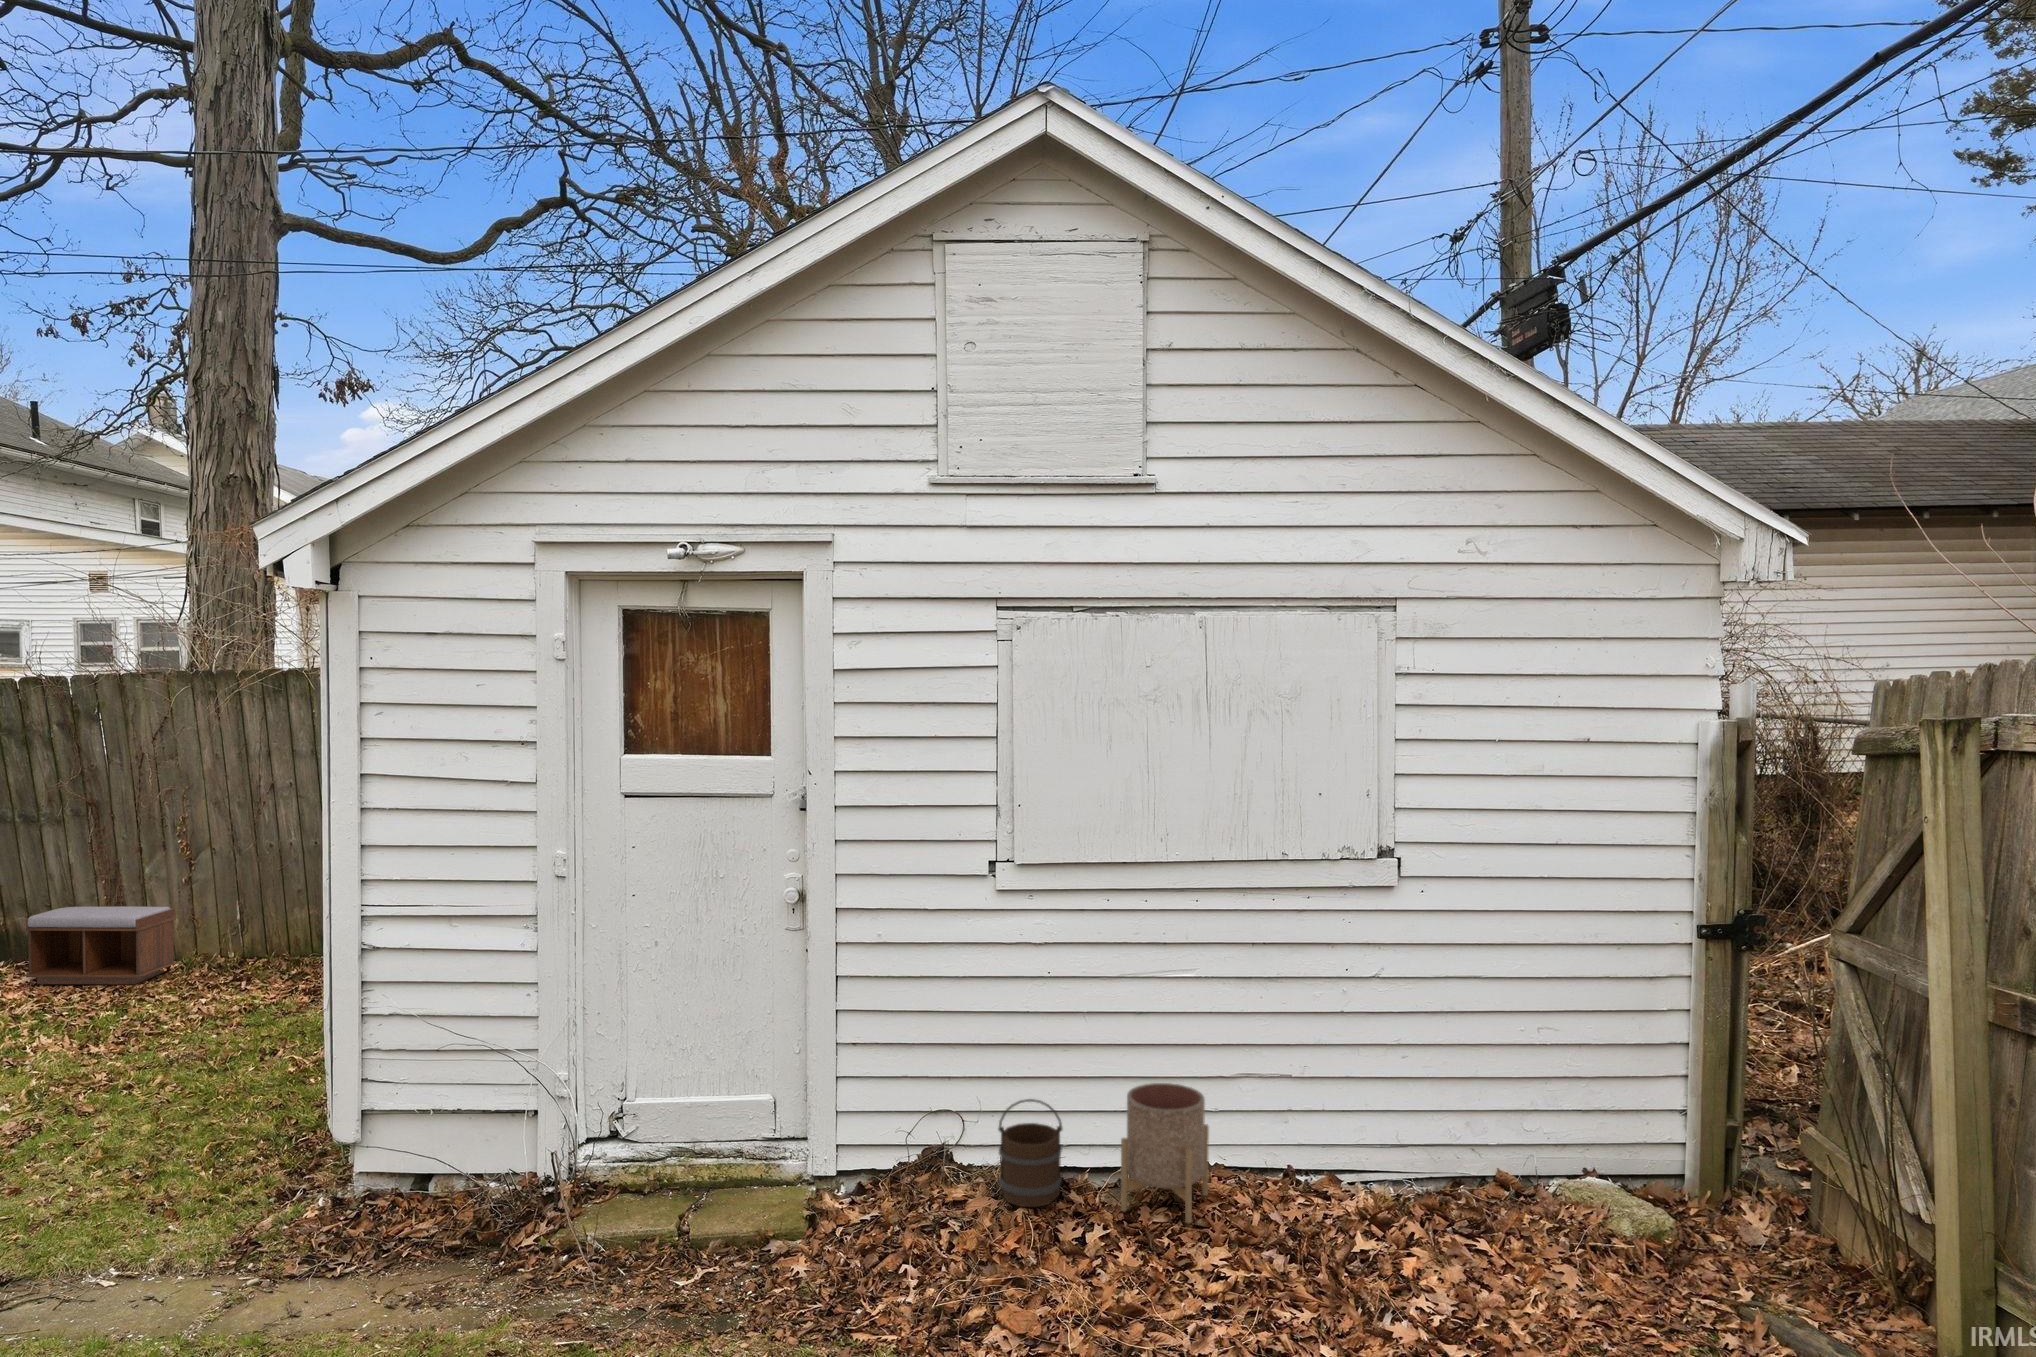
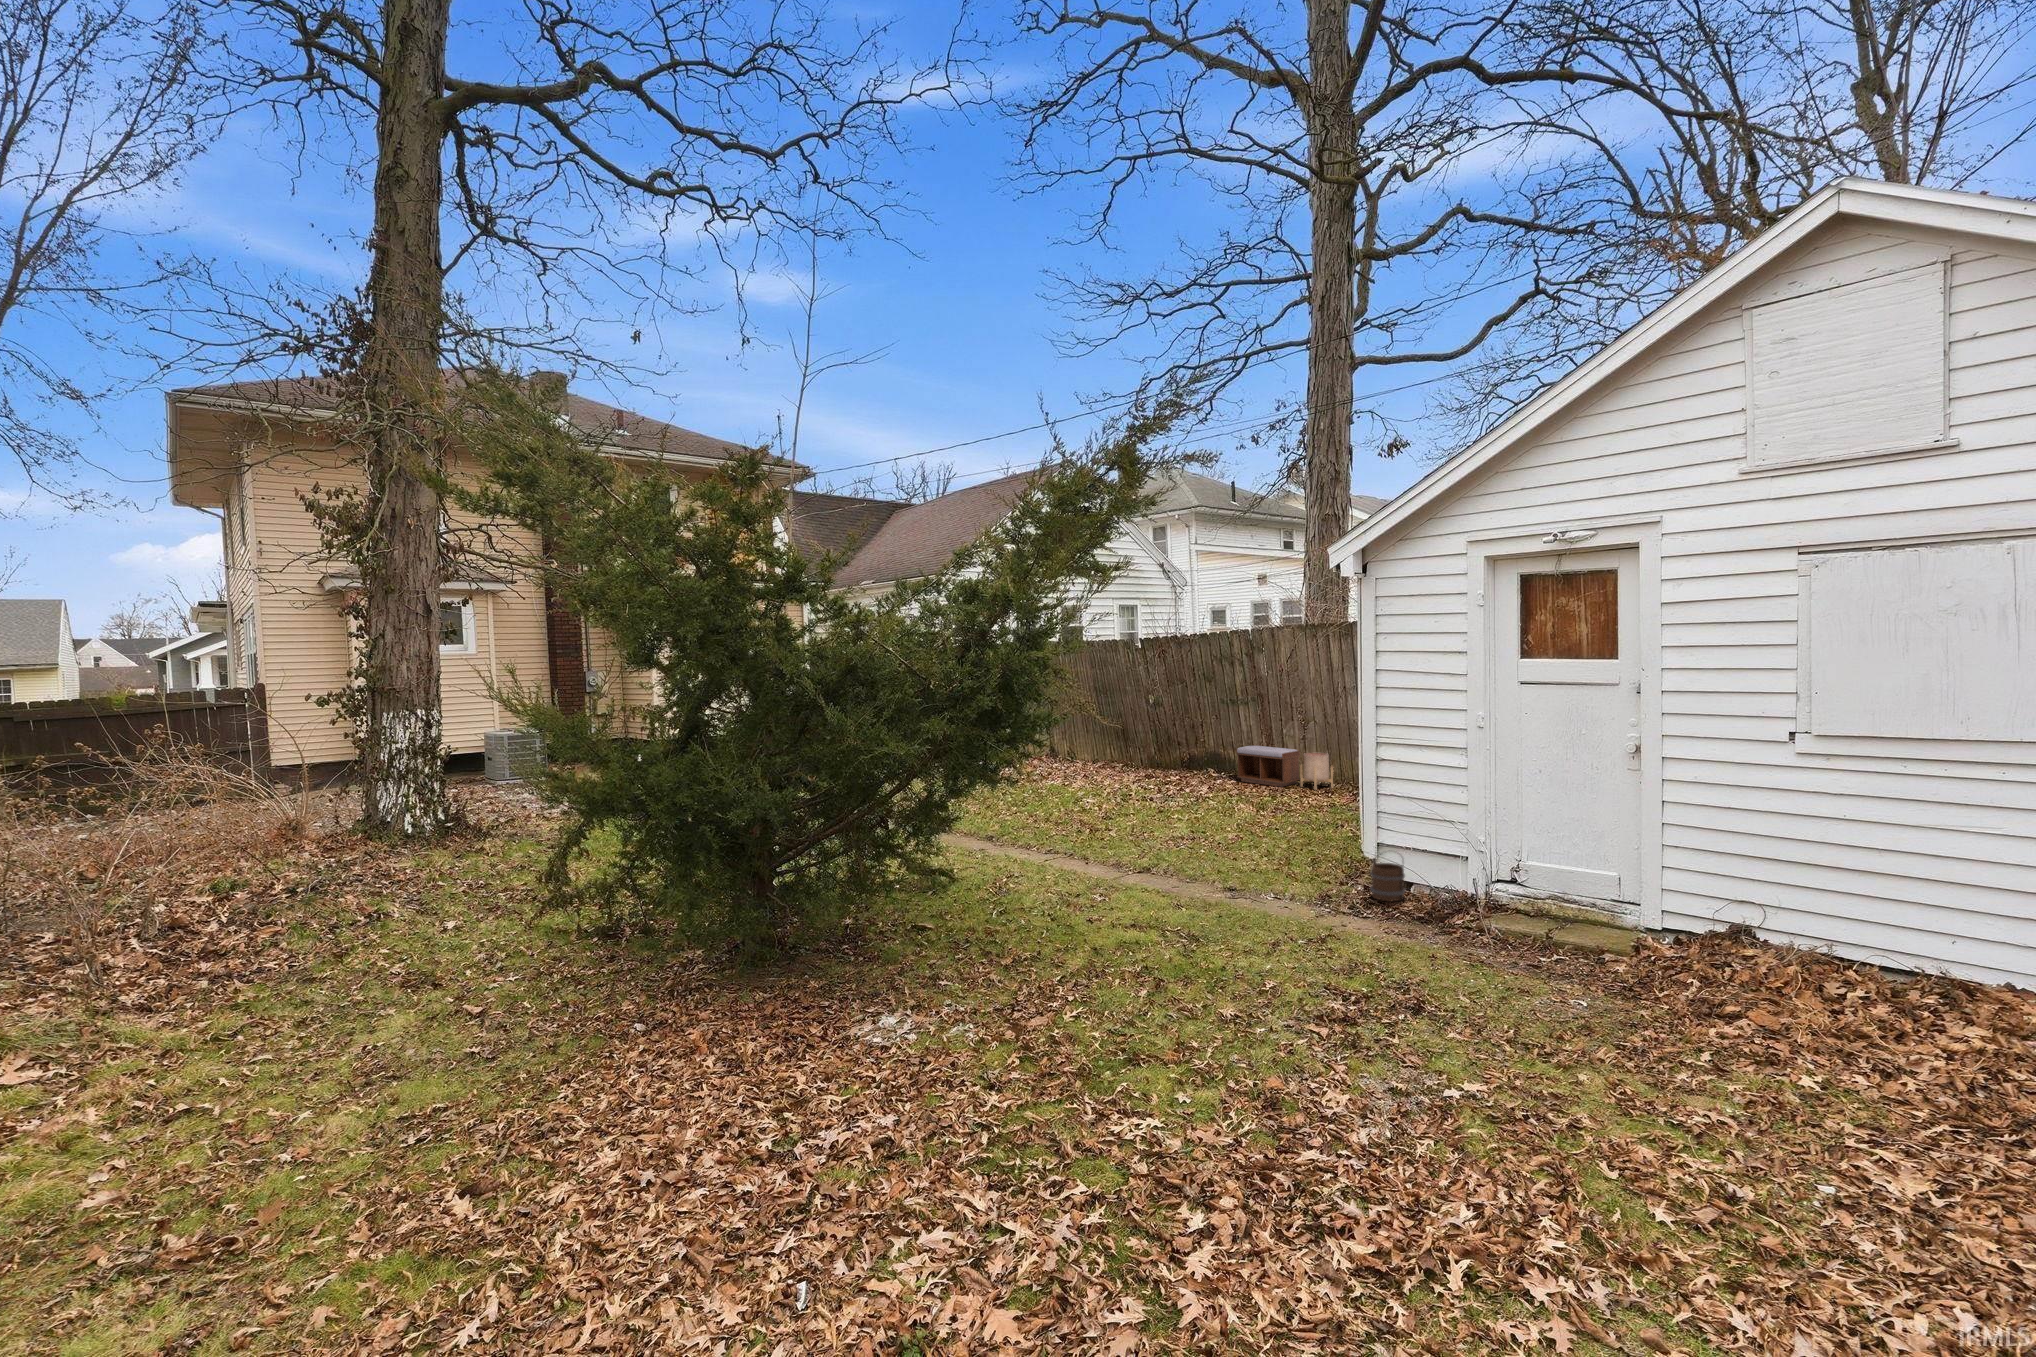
planter: present [1121,1083,1209,1223] -> present [1300,753,1333,790]
bucket: present [998,1099,1062,1207] -> present [1370,854,1405,901]

